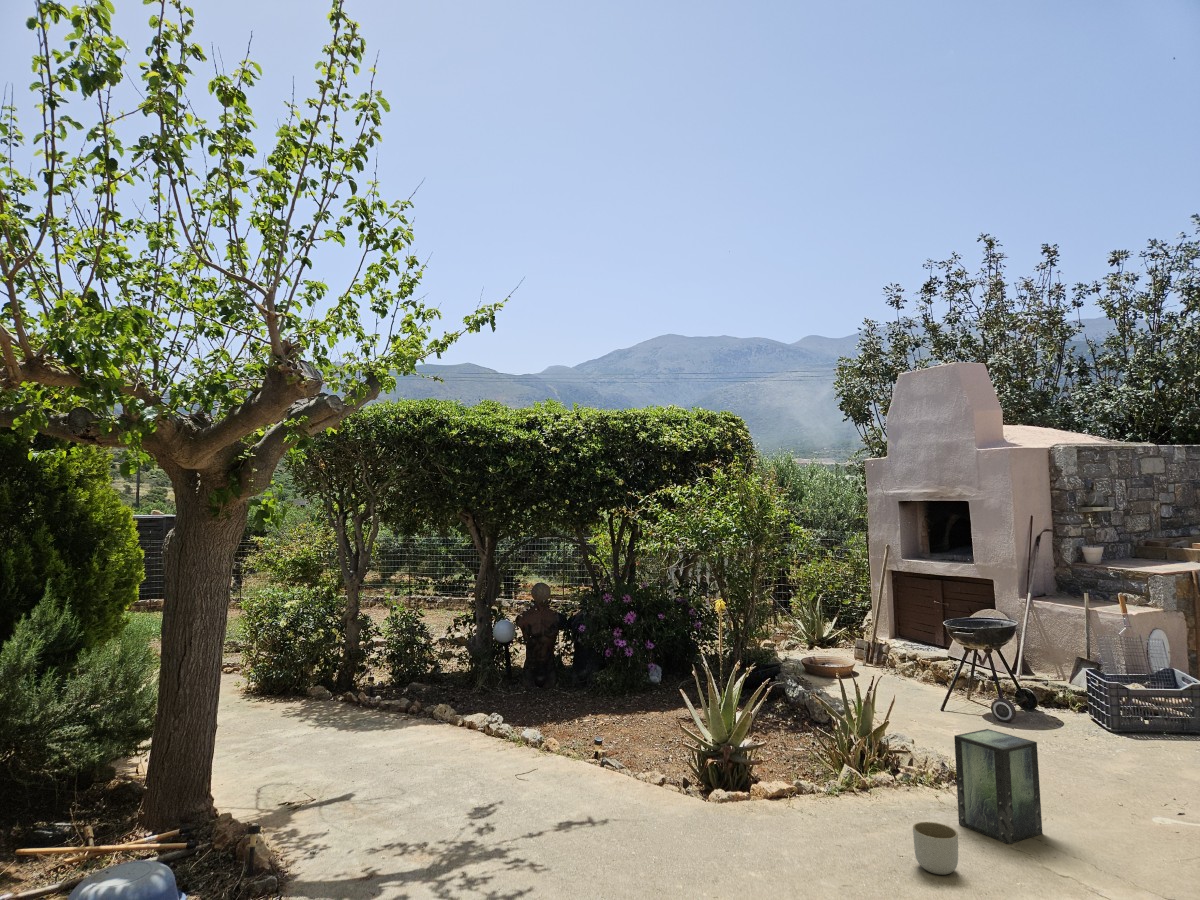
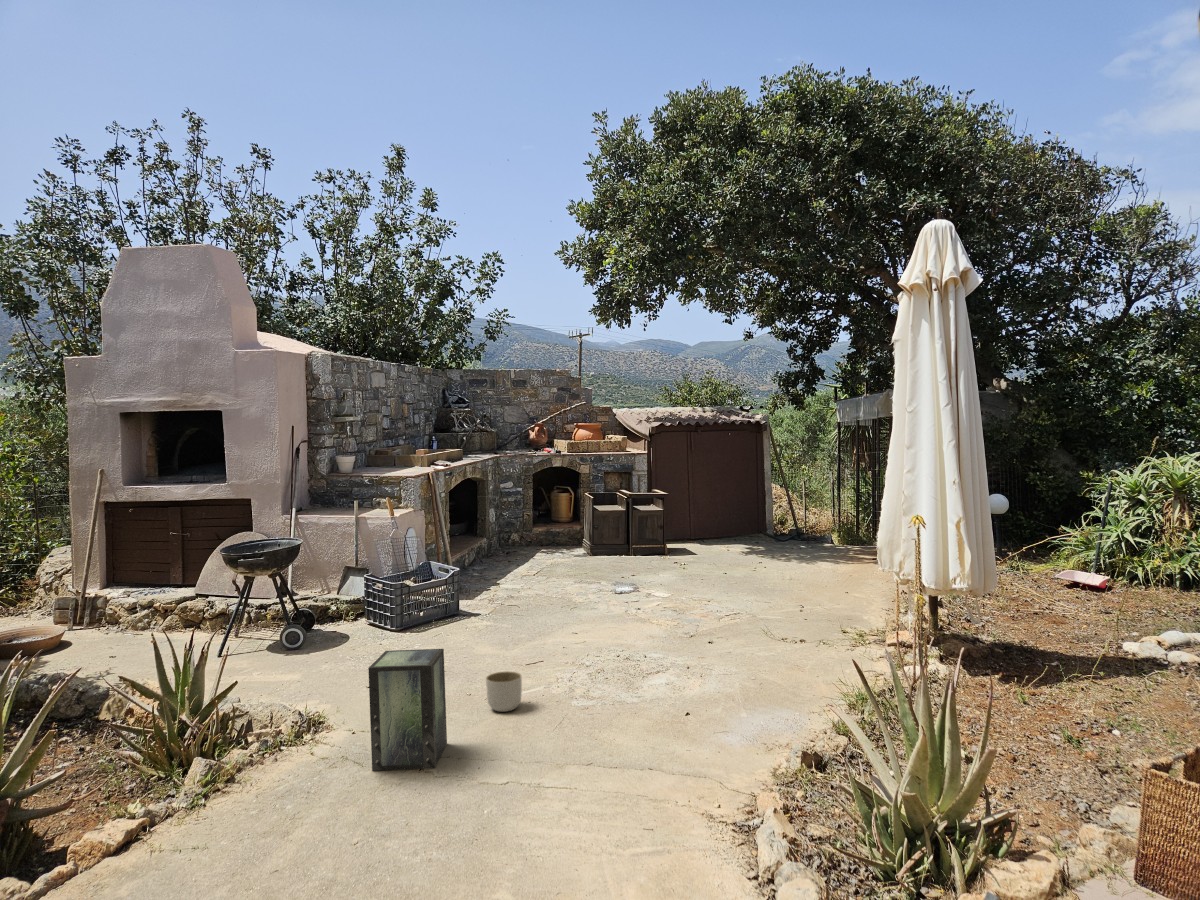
planter: present [913,822,958,875] -> present [486,671,522,712]

